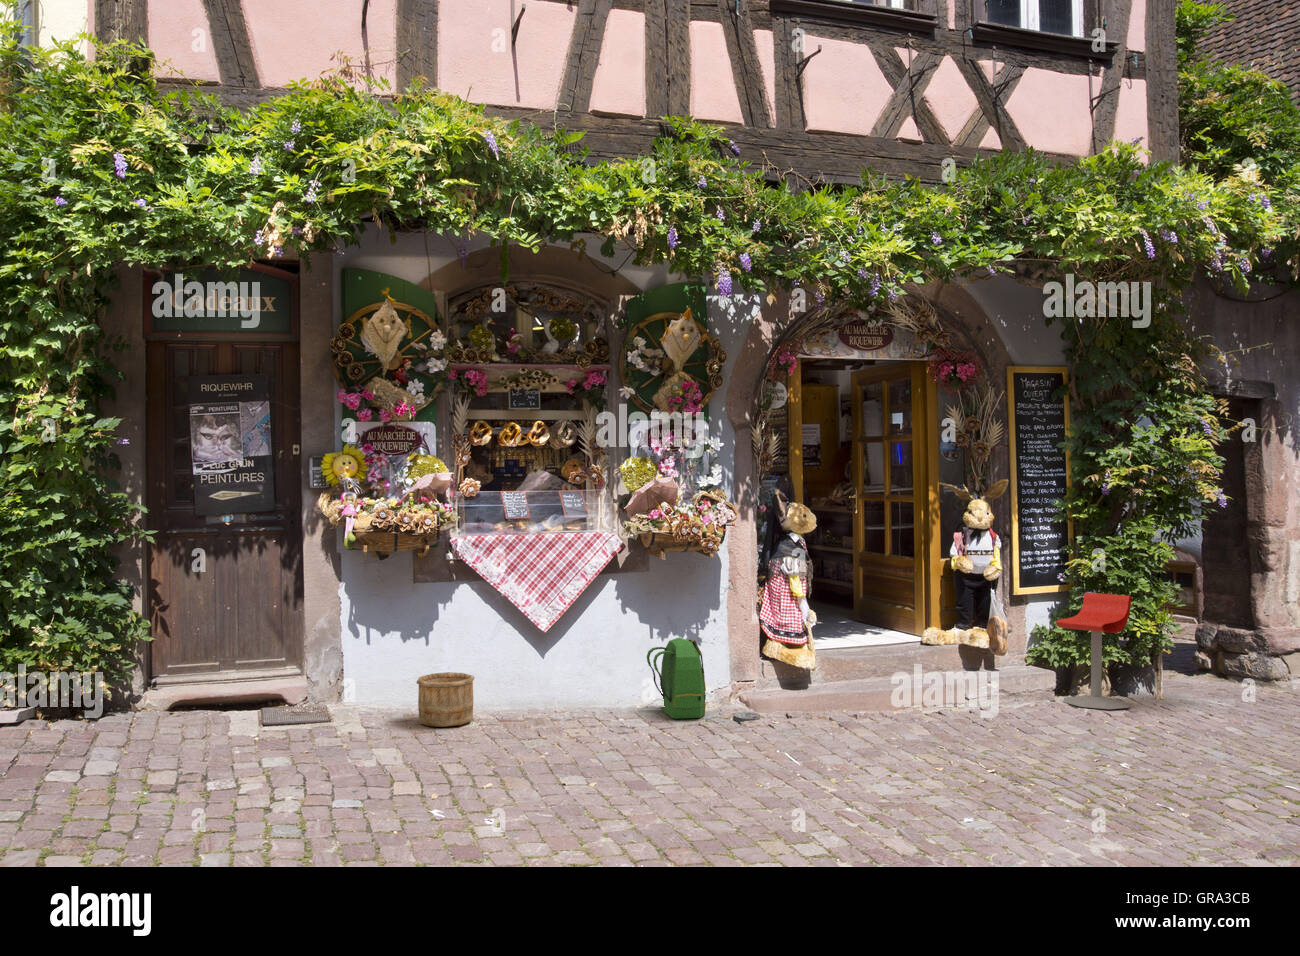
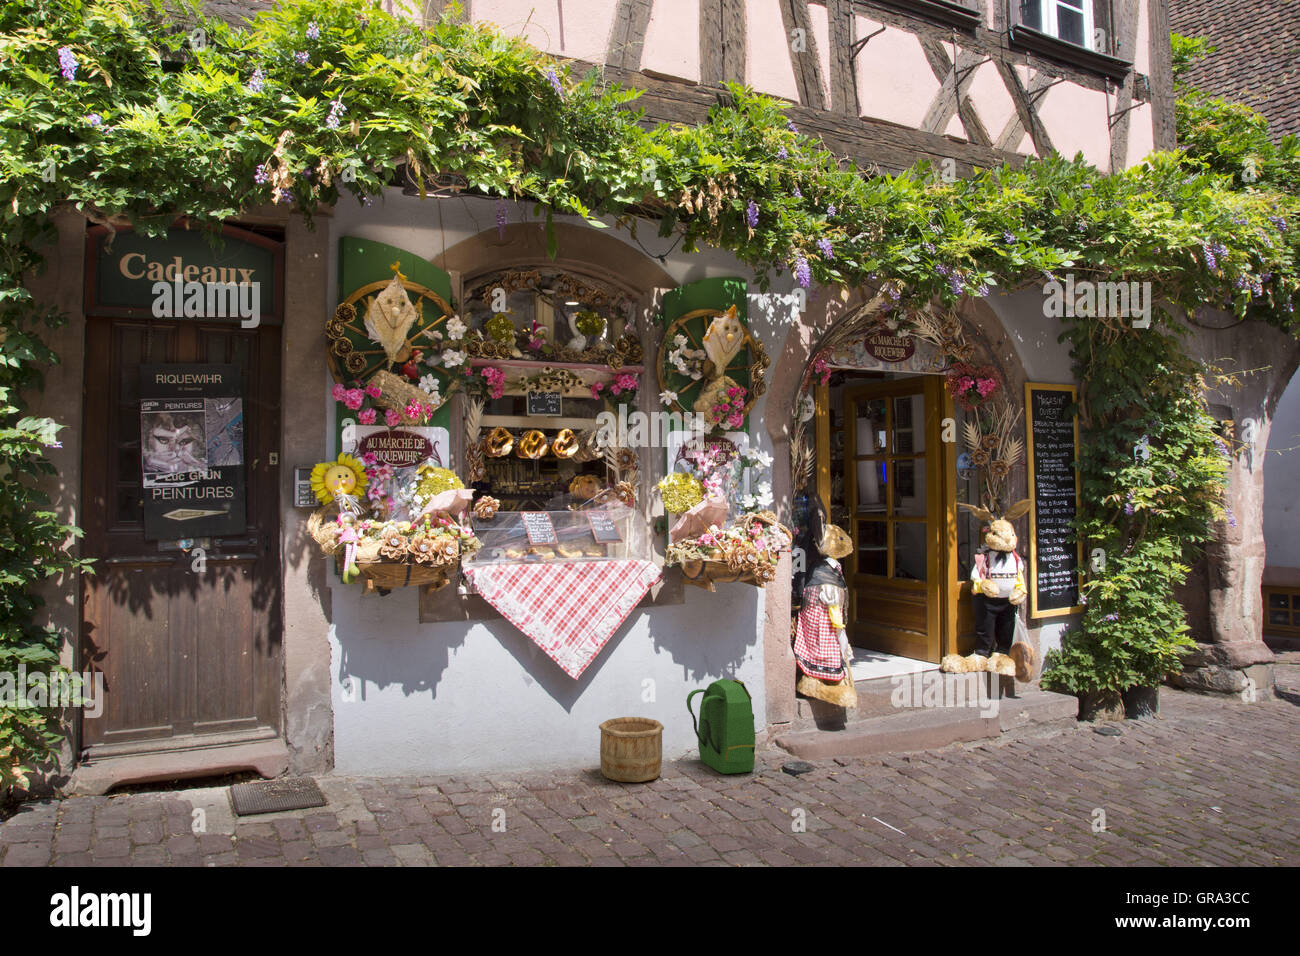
stool: present [1056,592,1131,710] -> none [1090,617,1165,742]
wooden bucket: present [416,672,475,727] -> present [599,717,664,782]

